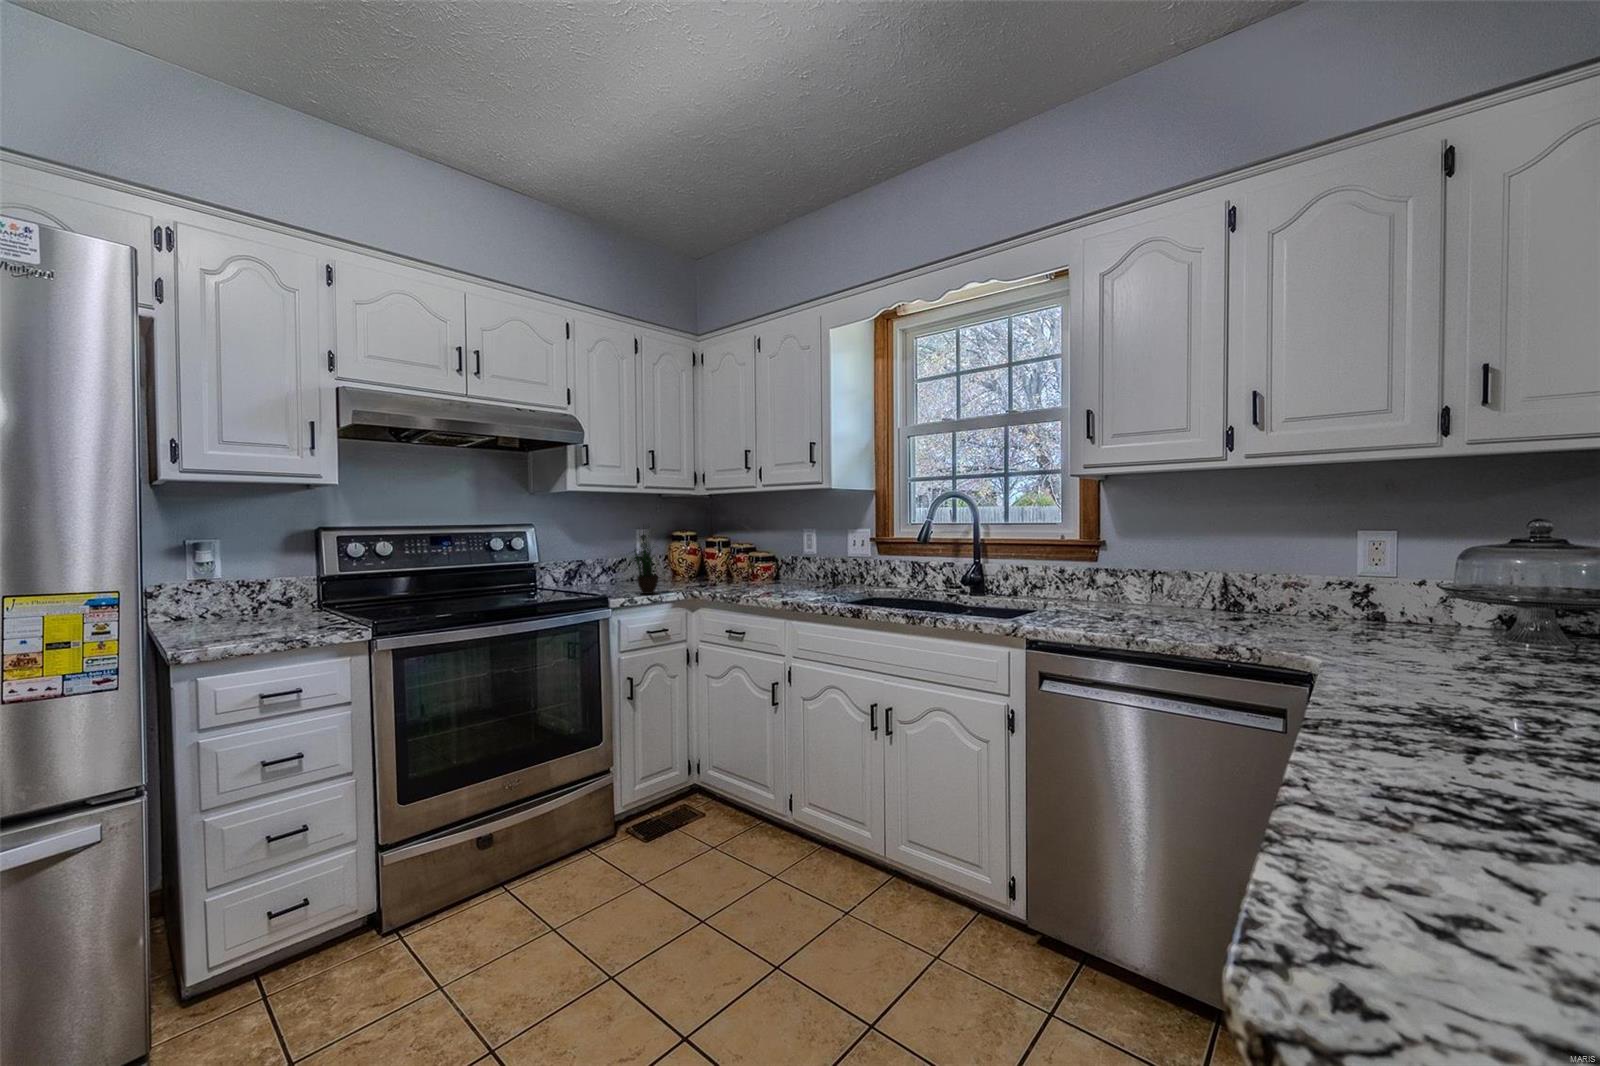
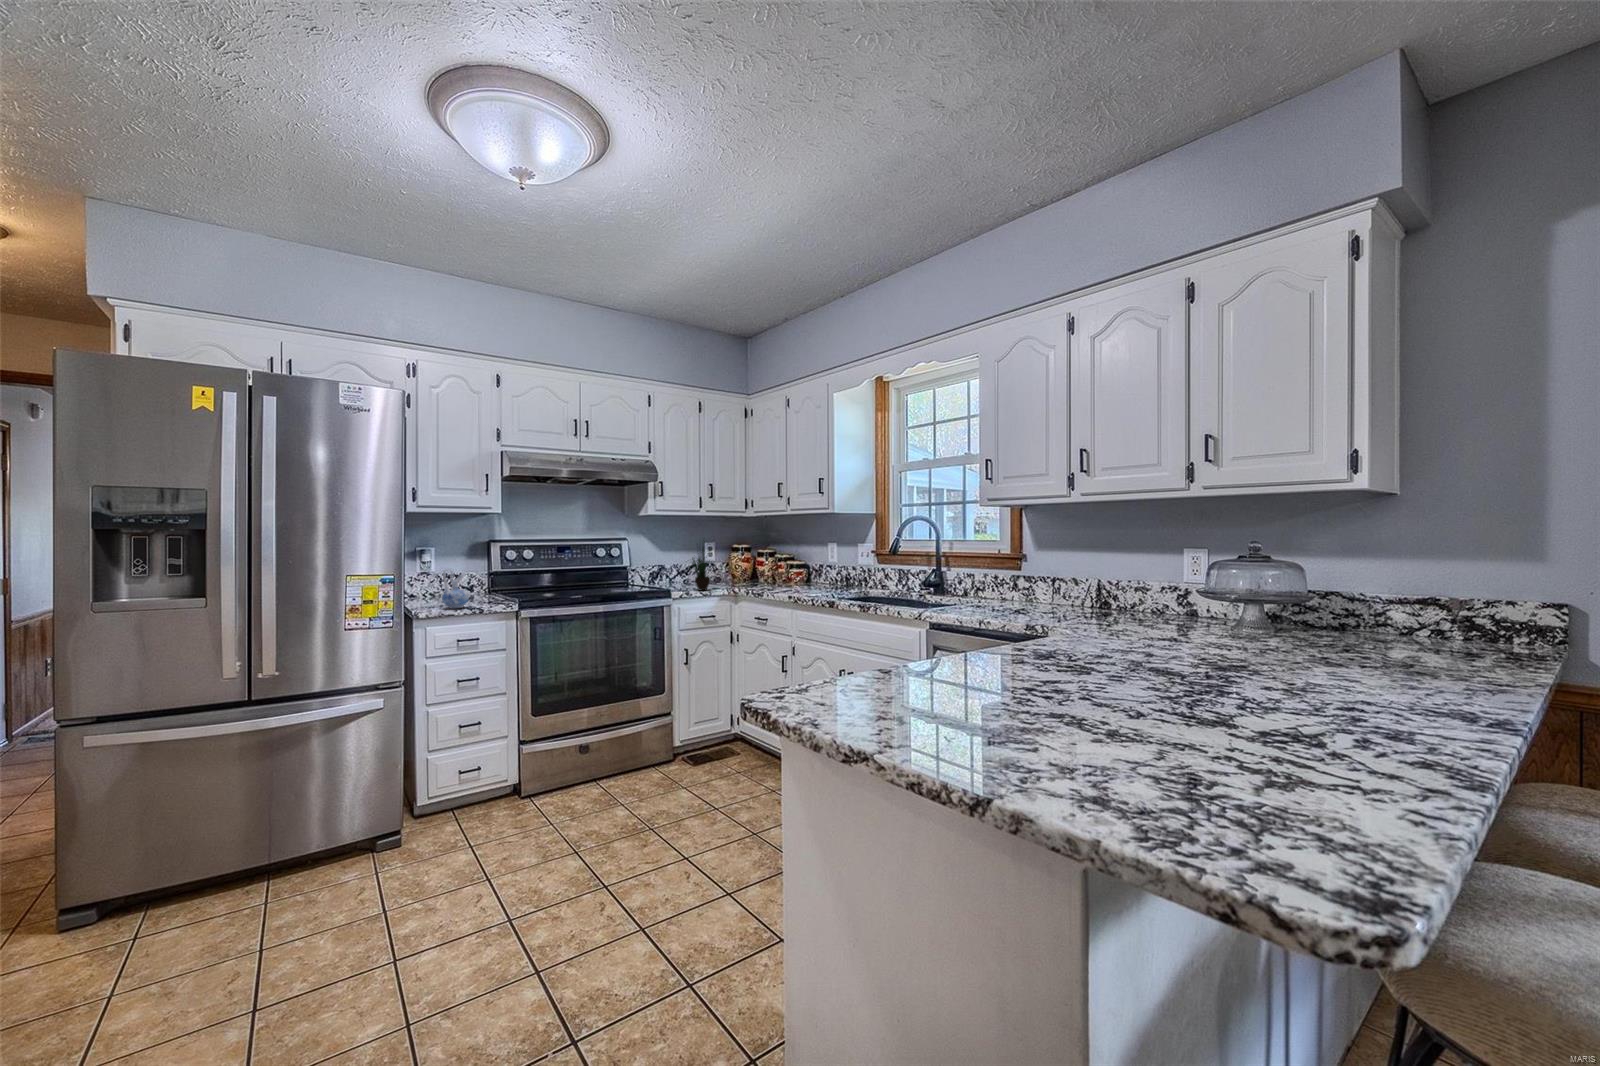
ceramic pitcher: none [229,574,281,641] -> present [442,569,469,608]

